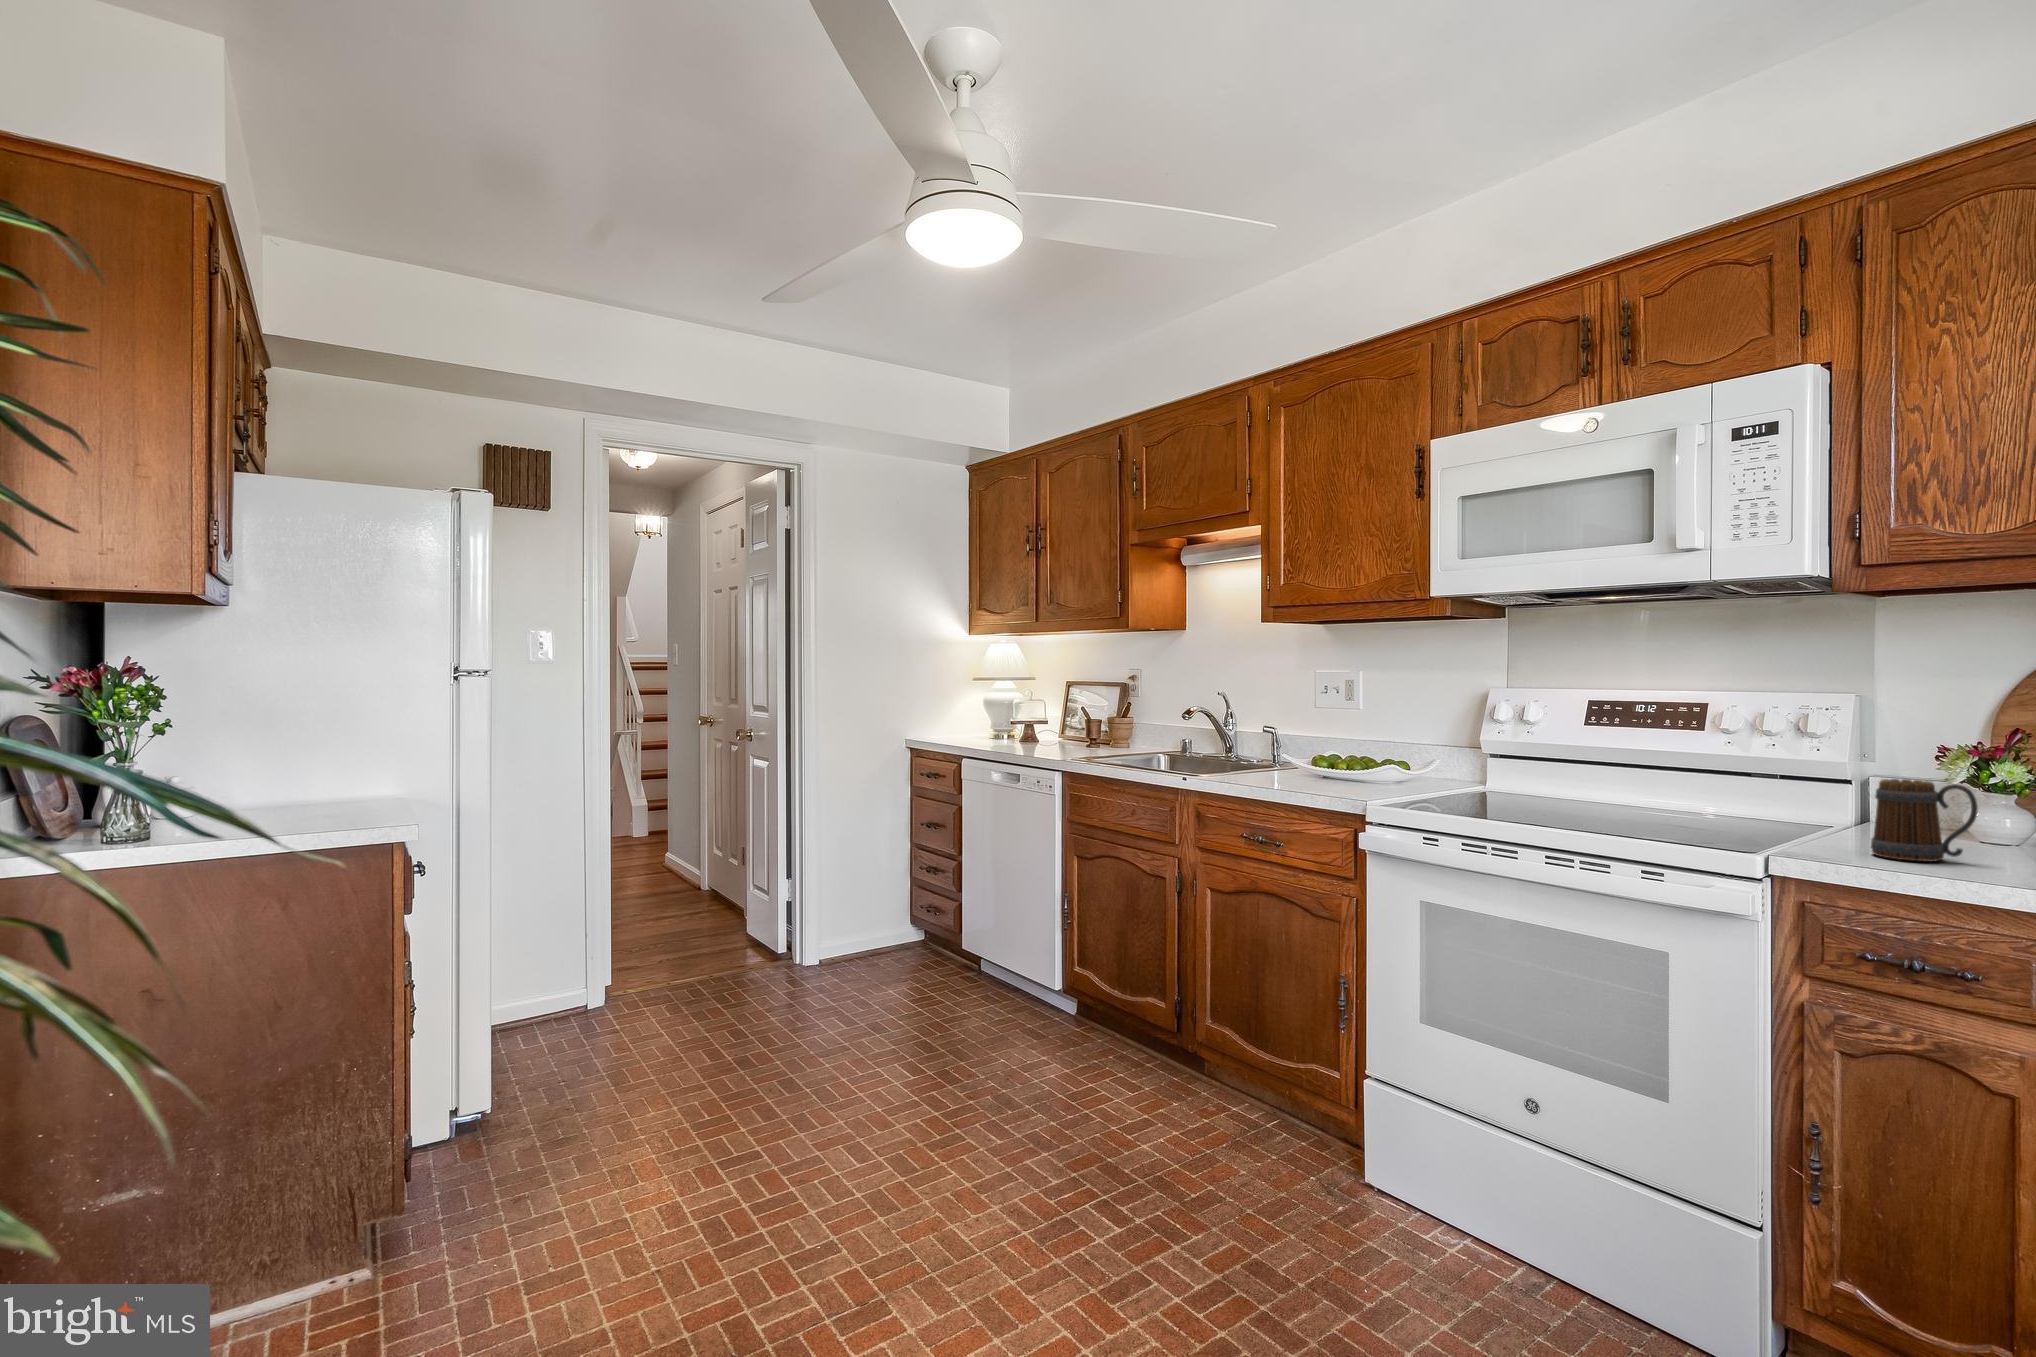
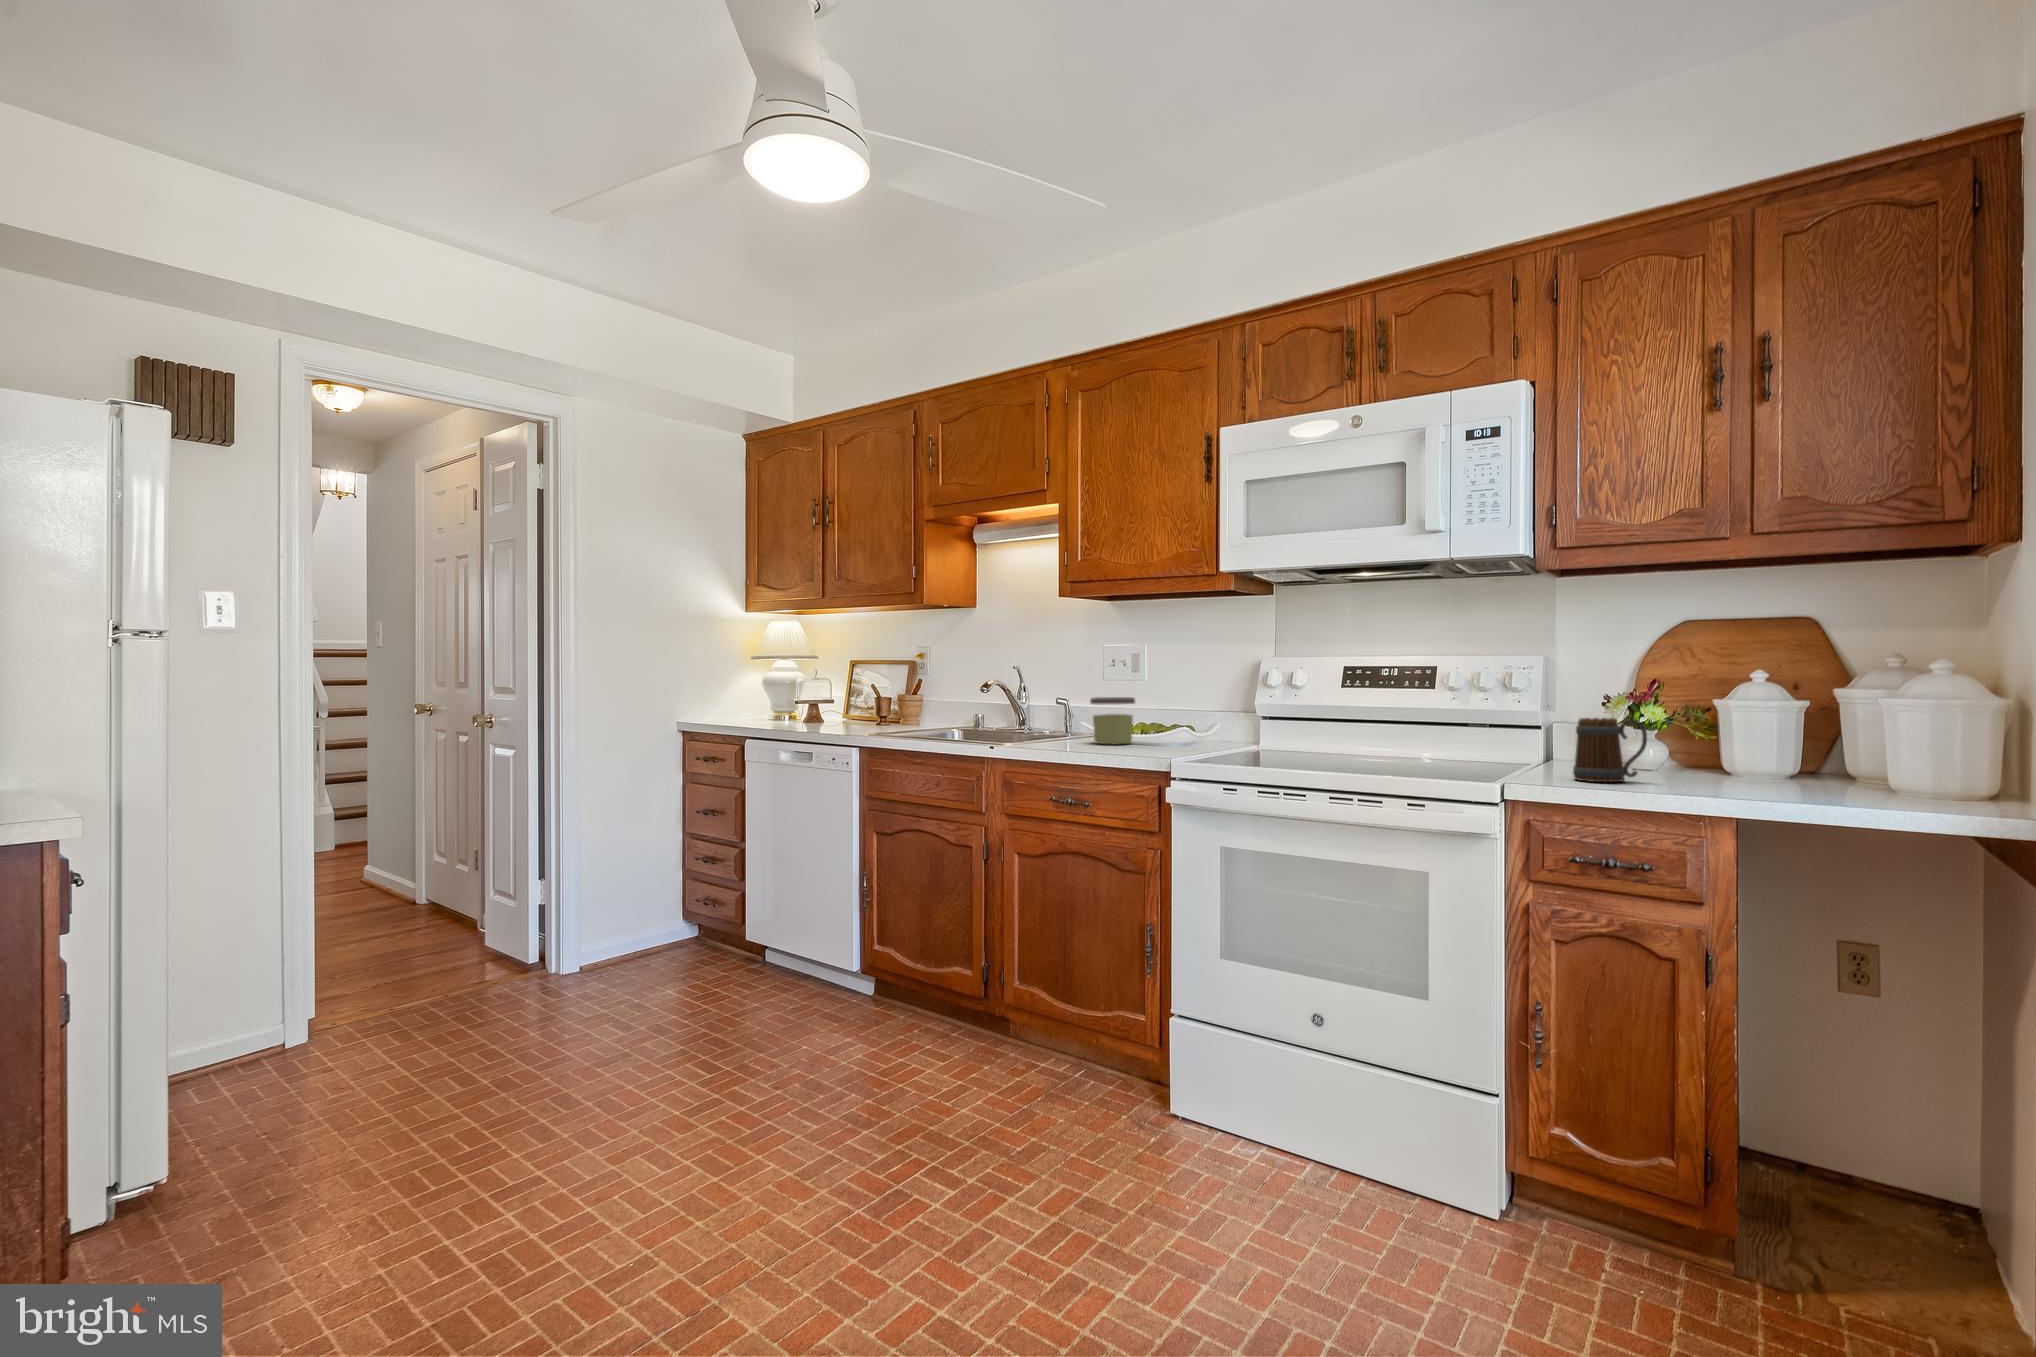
jar: none [1304,725,1354,778] -> present [1090,697,1135,744]

